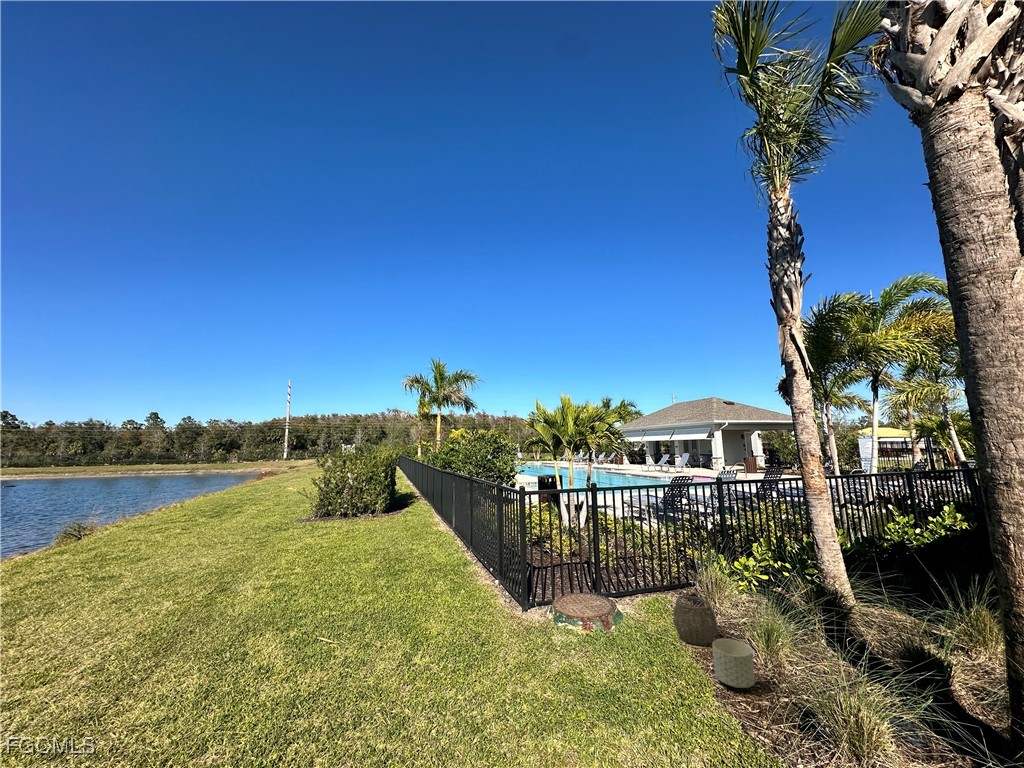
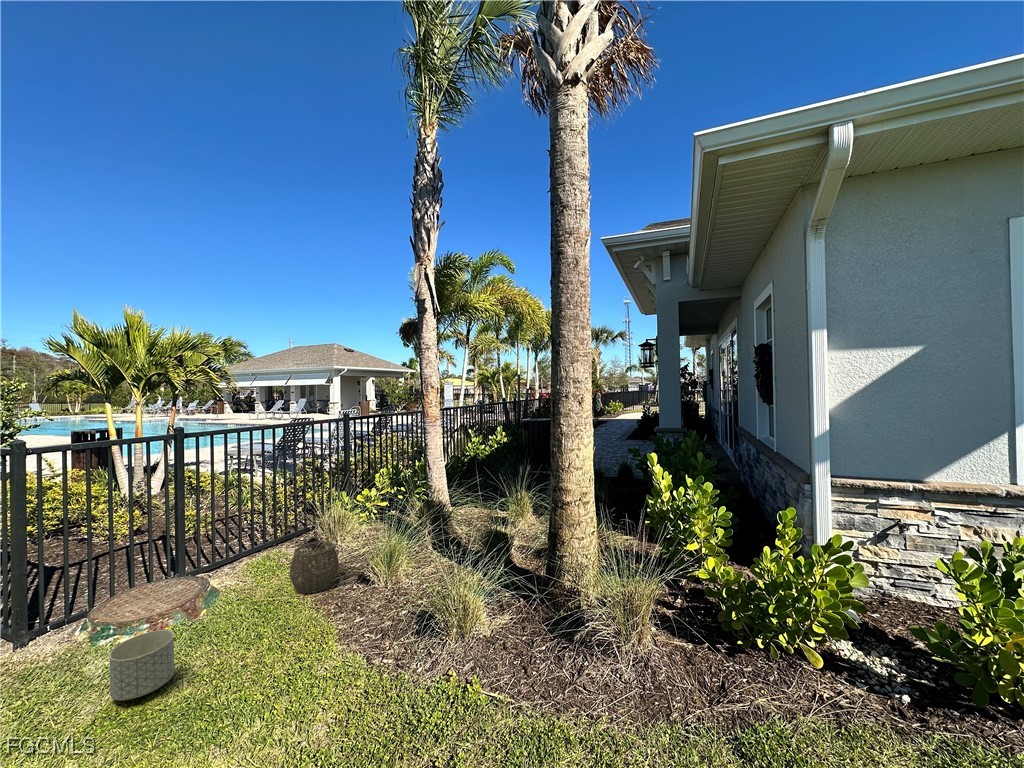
planter: present [713,639,755,688] -> present [109,630,174,700]

